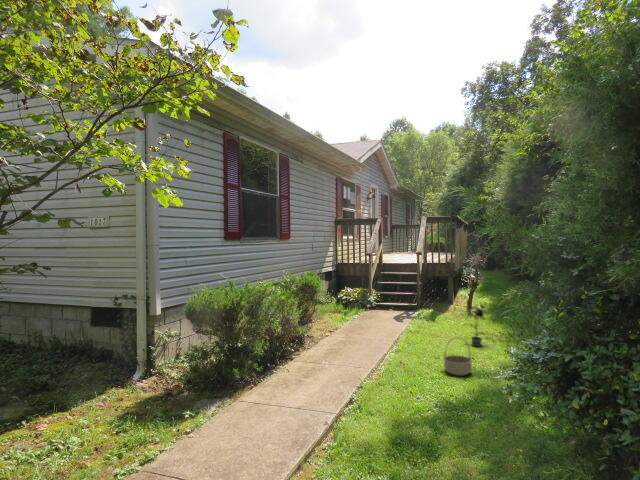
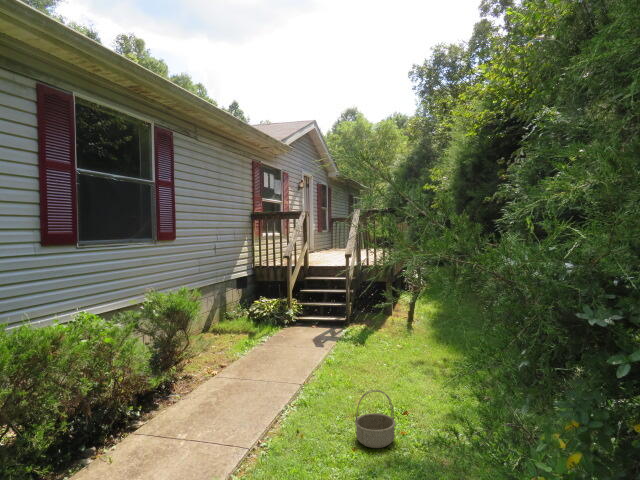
potted plant: present [470,305,487,347] -> none [397,326,423,386]

